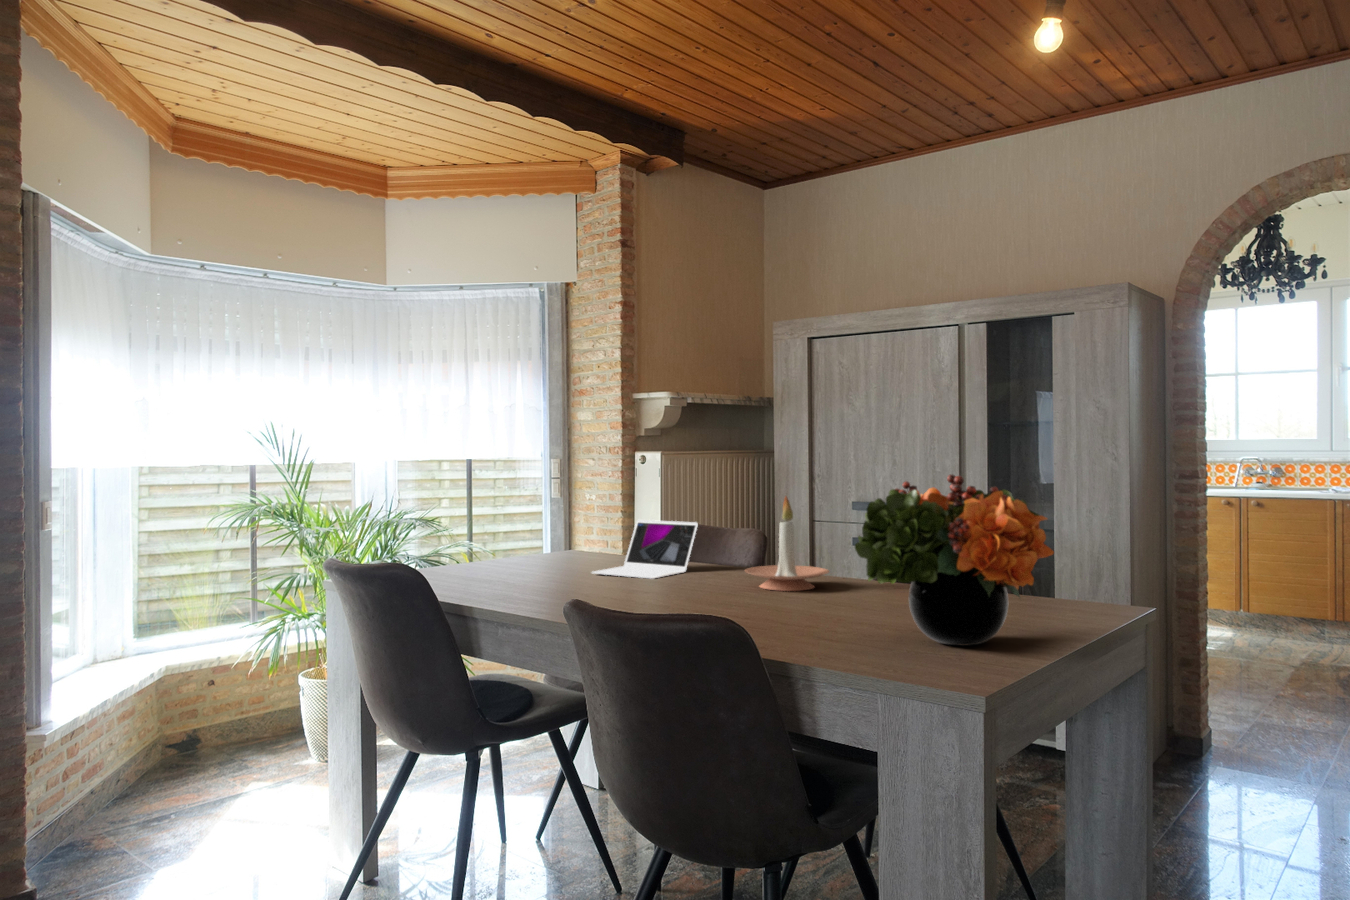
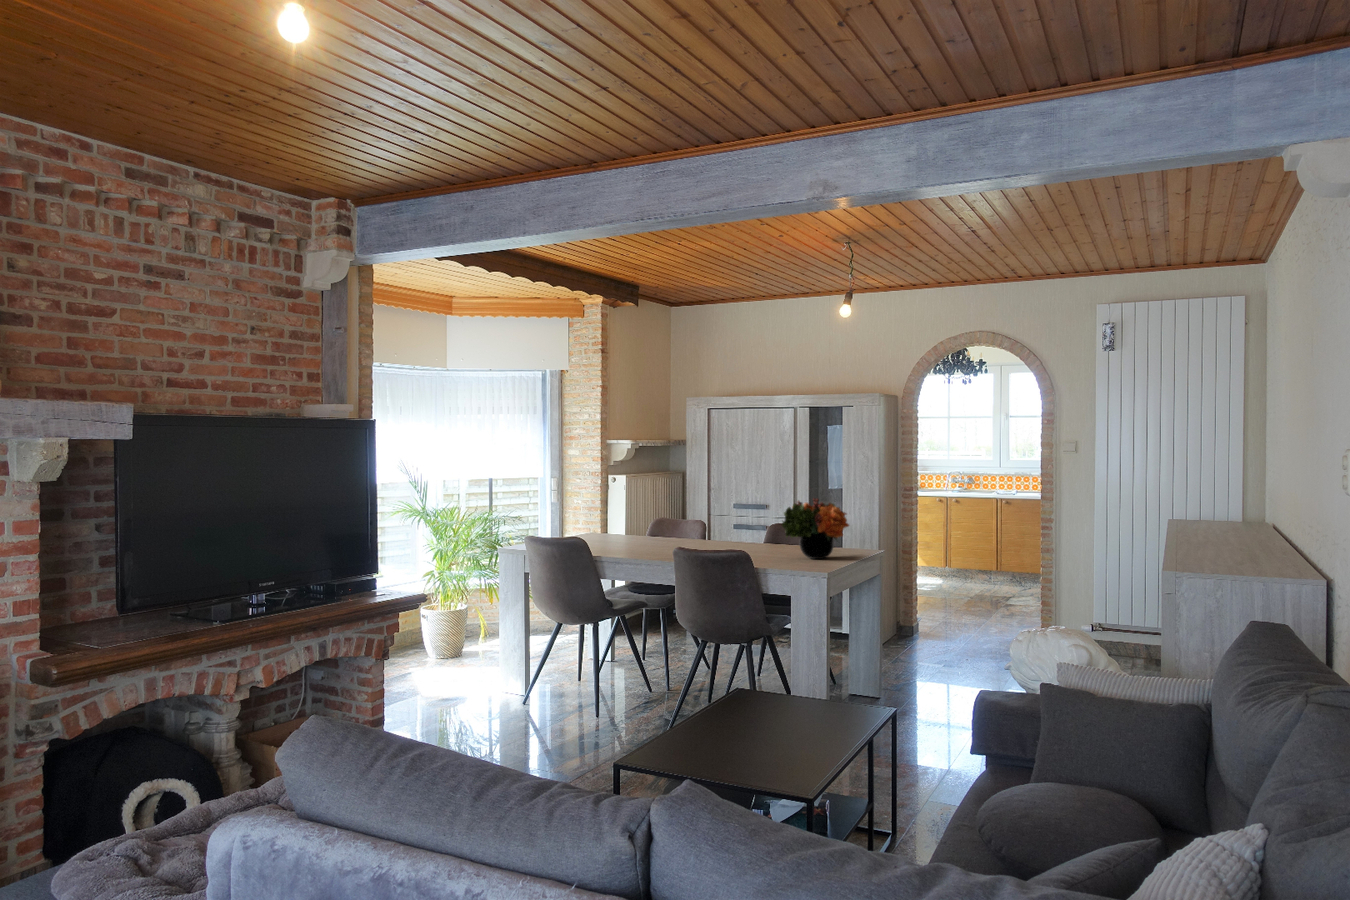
candle holder: present [745,496,829,591] -> none [712,504,750,547]
laptop: present [592,520,698,579] -> none [625,514,676,544]

